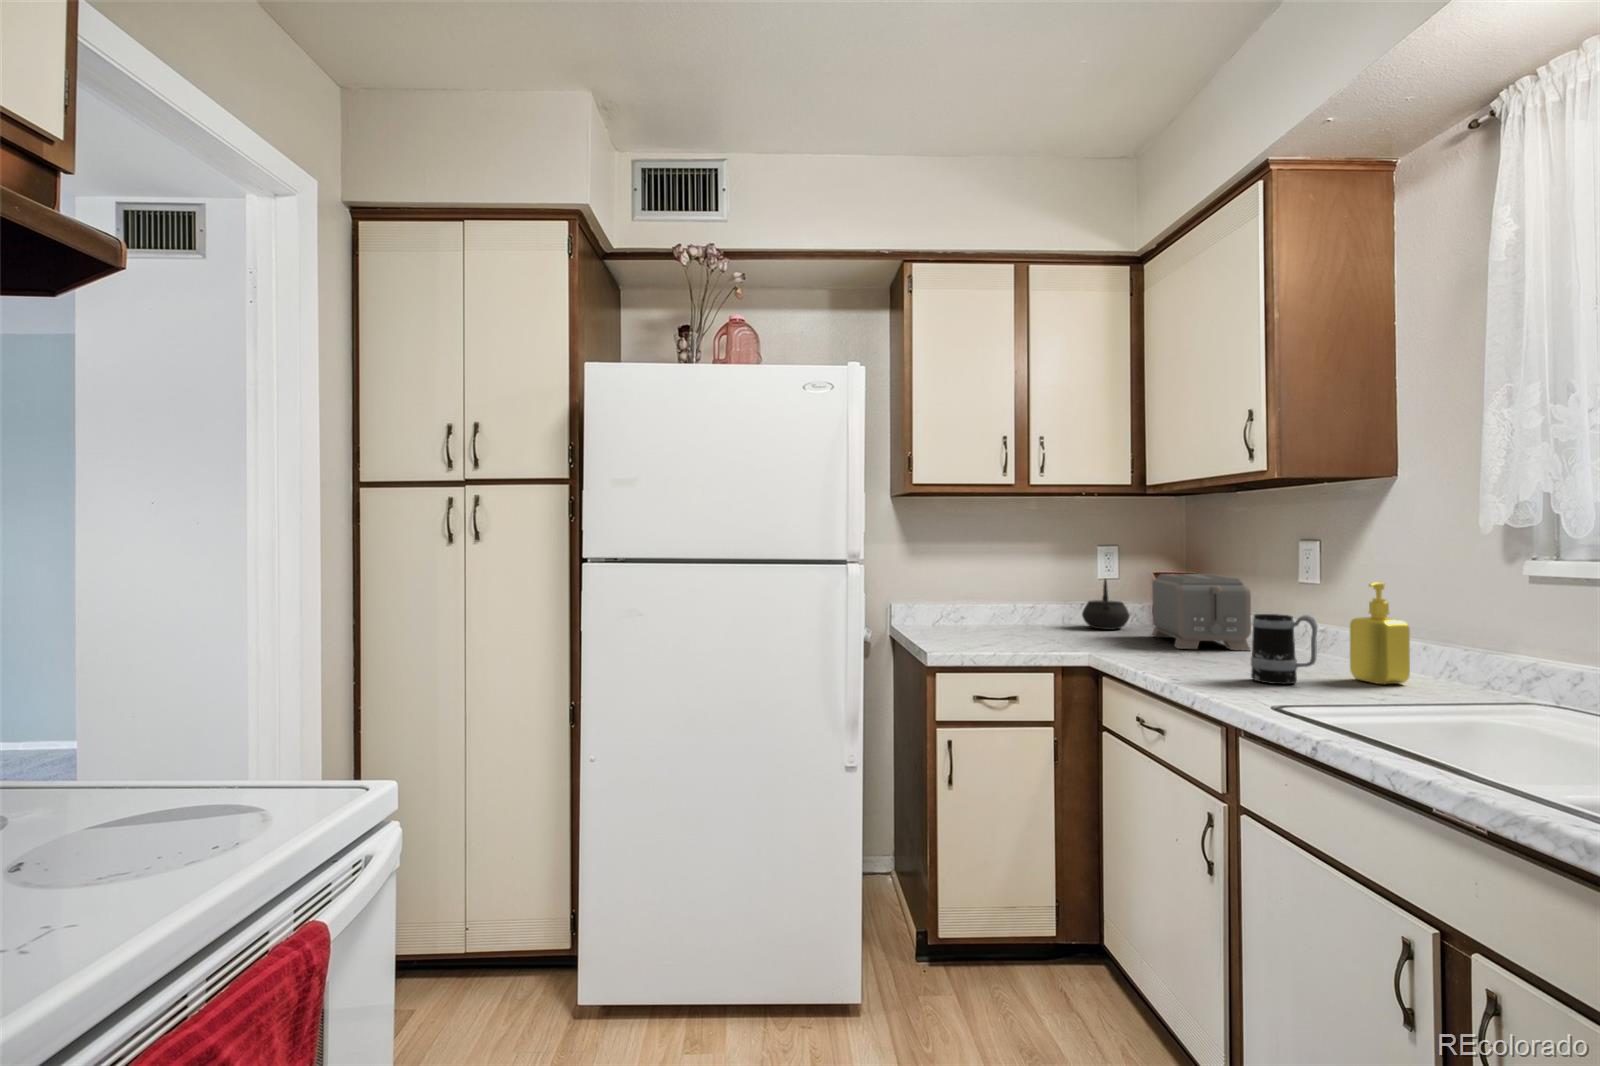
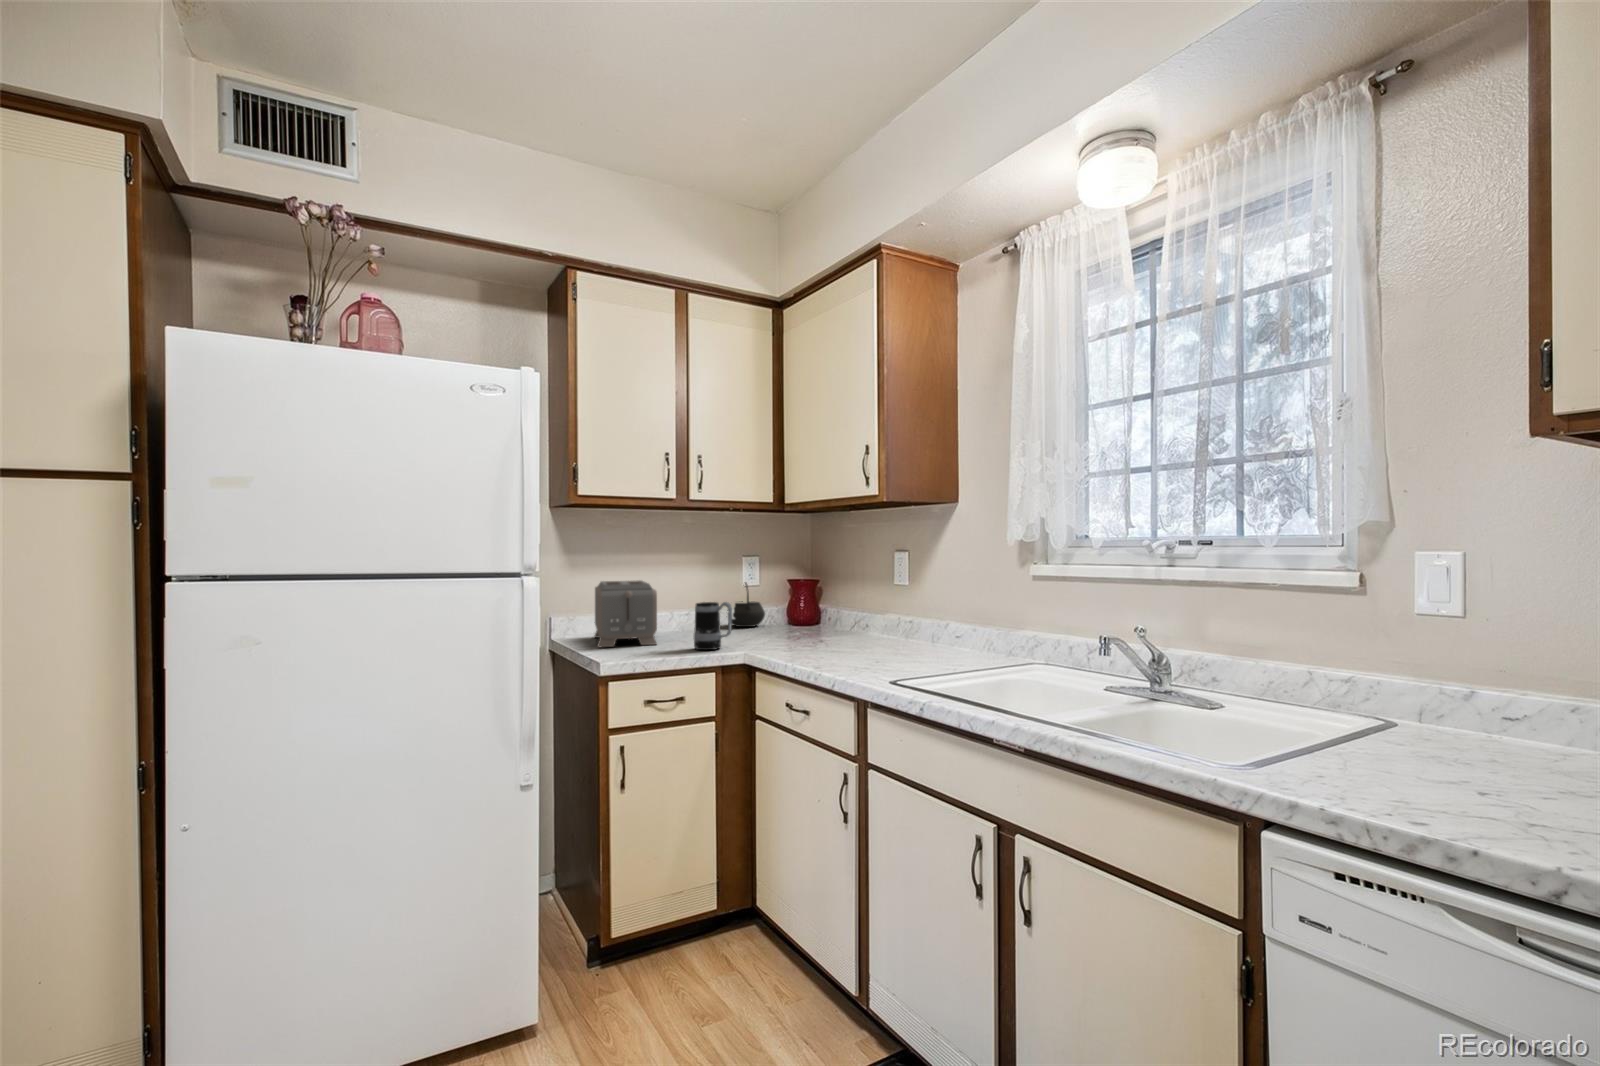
toaster: present [1152,574,1251,651] -> present [595,580,657,647]
soap dispenser: present [1350,582,1410,684] -> none [938,579,976,656]
mug: present [1251,614,1317,684] -> present [694,602,732,650]

